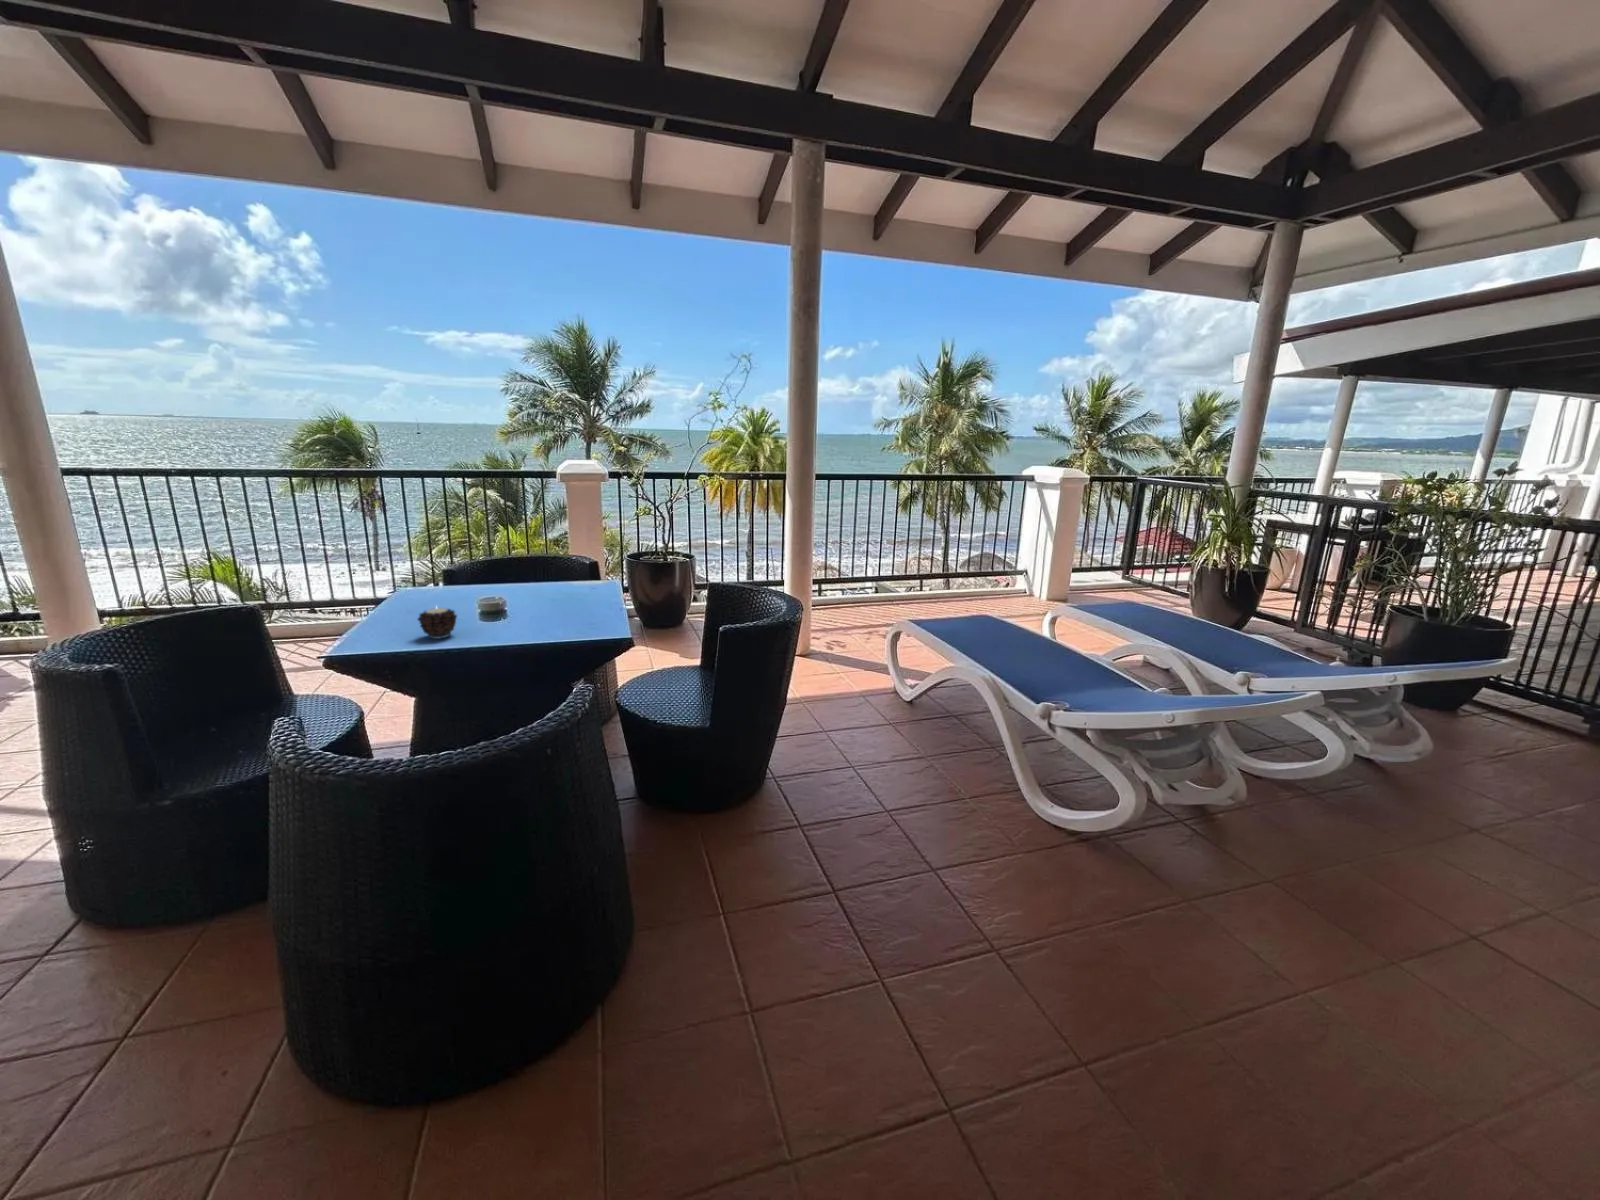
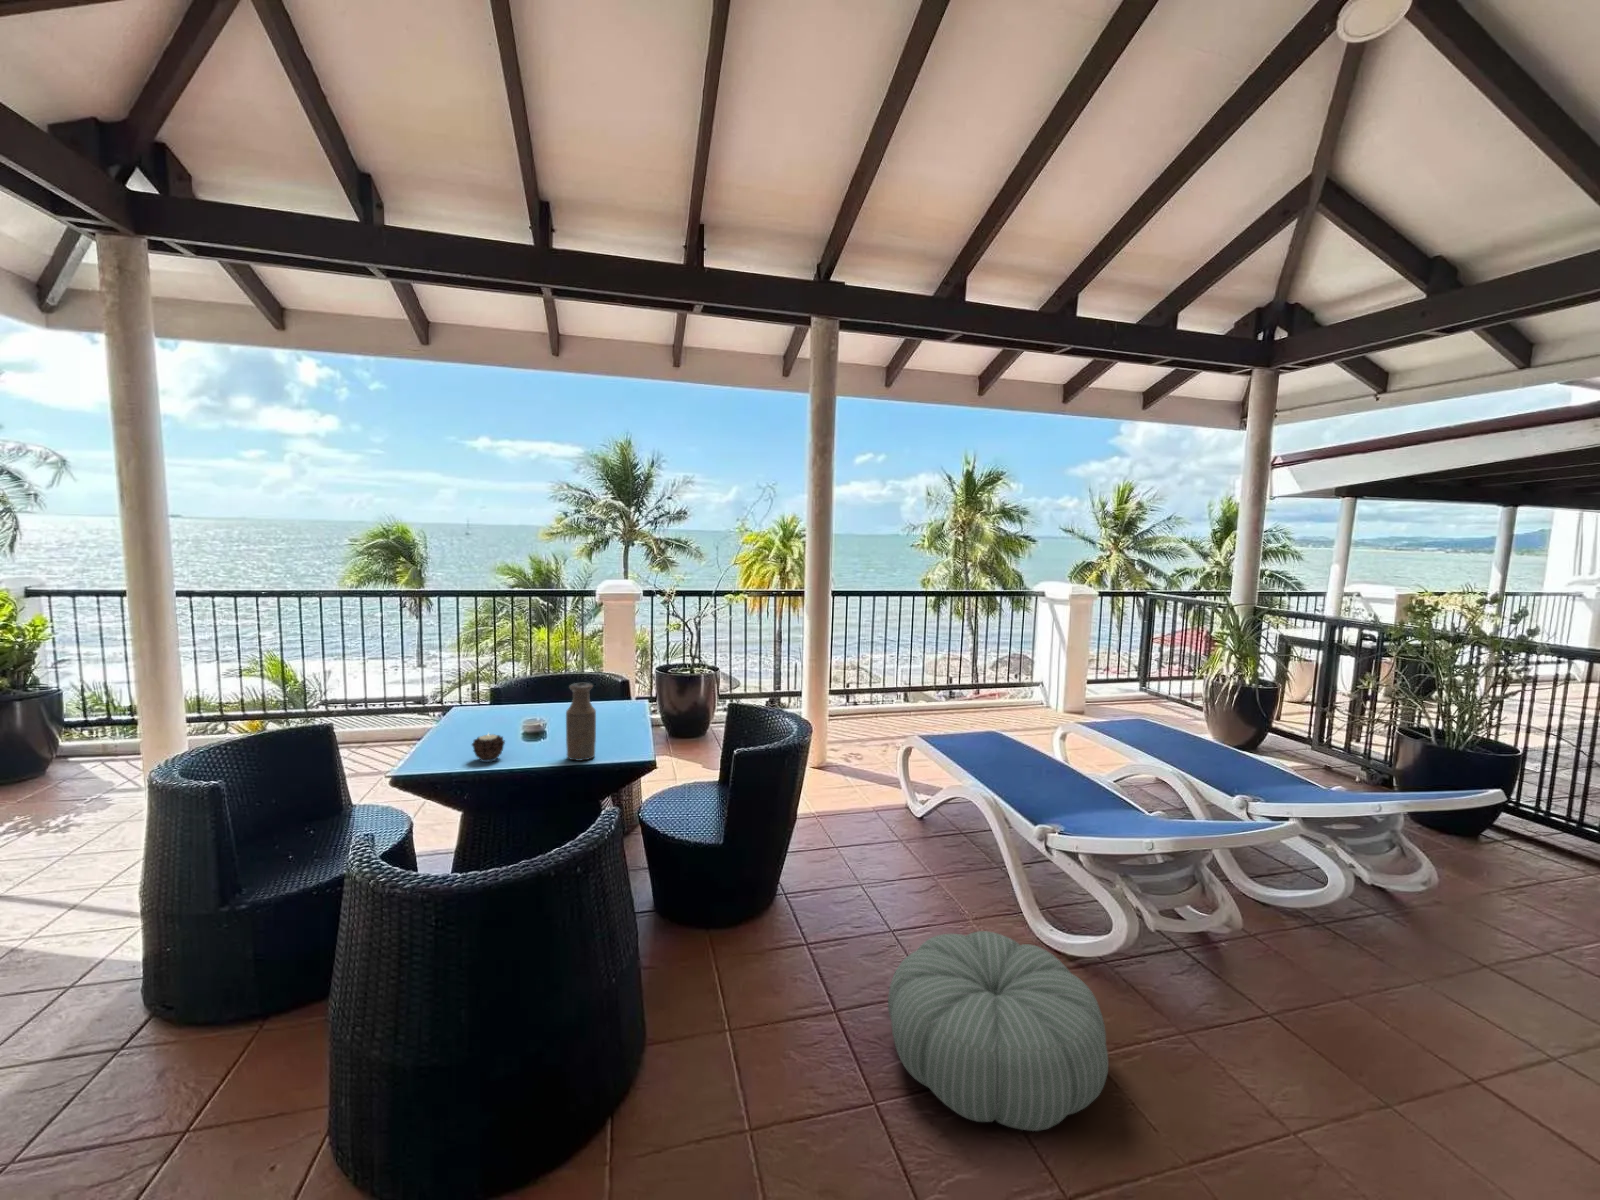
bottle: none [526,548,563,636] -> present [566,683,596,761]
pouf: none [894,809,1131,1005] -> present [888,931,1108,1131]

